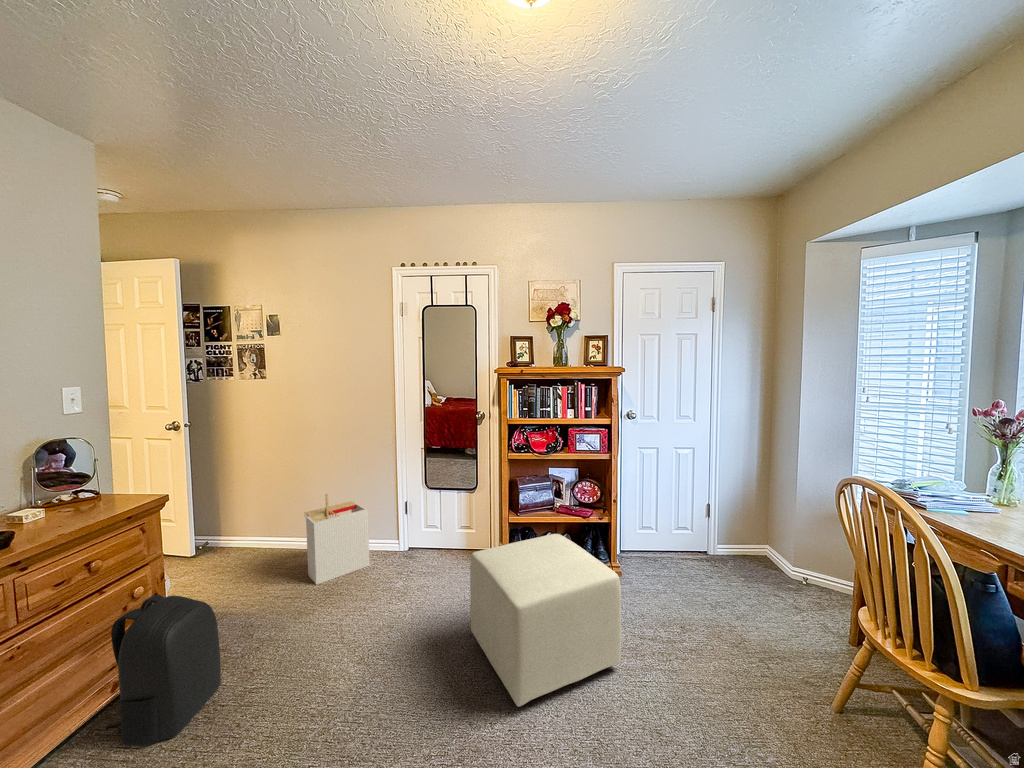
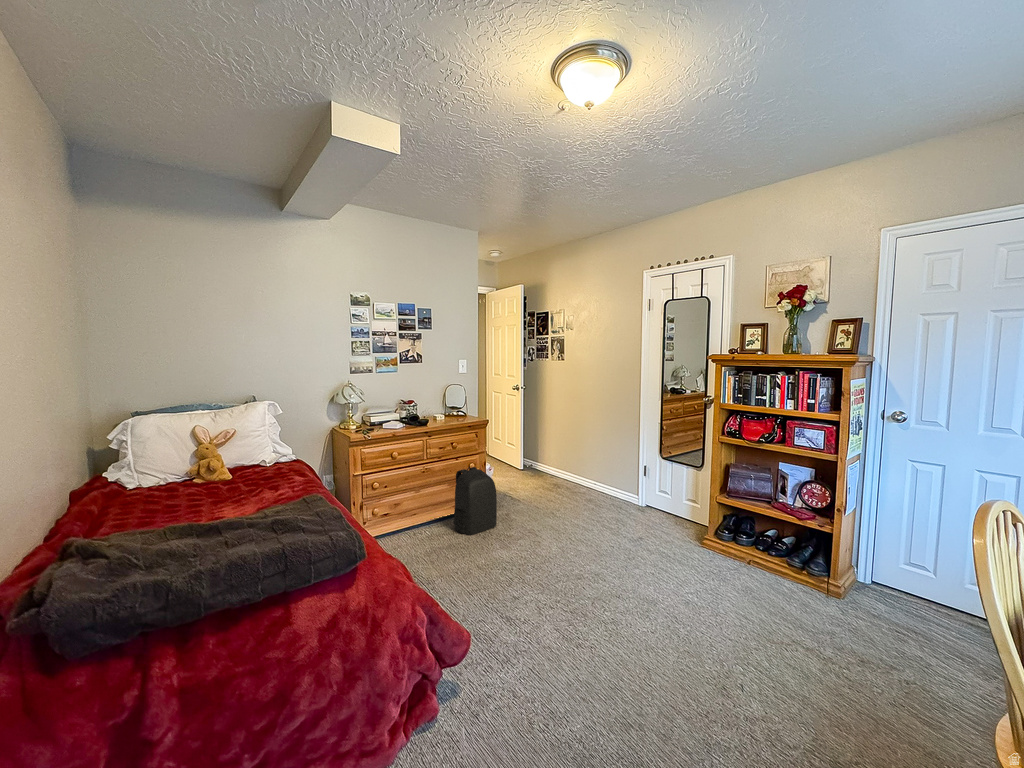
storage bin: present [304,494,370,585] -> none [570,445,610,506]
ottoman: present [470,534,621,707] -> none [621,500,736,631]

